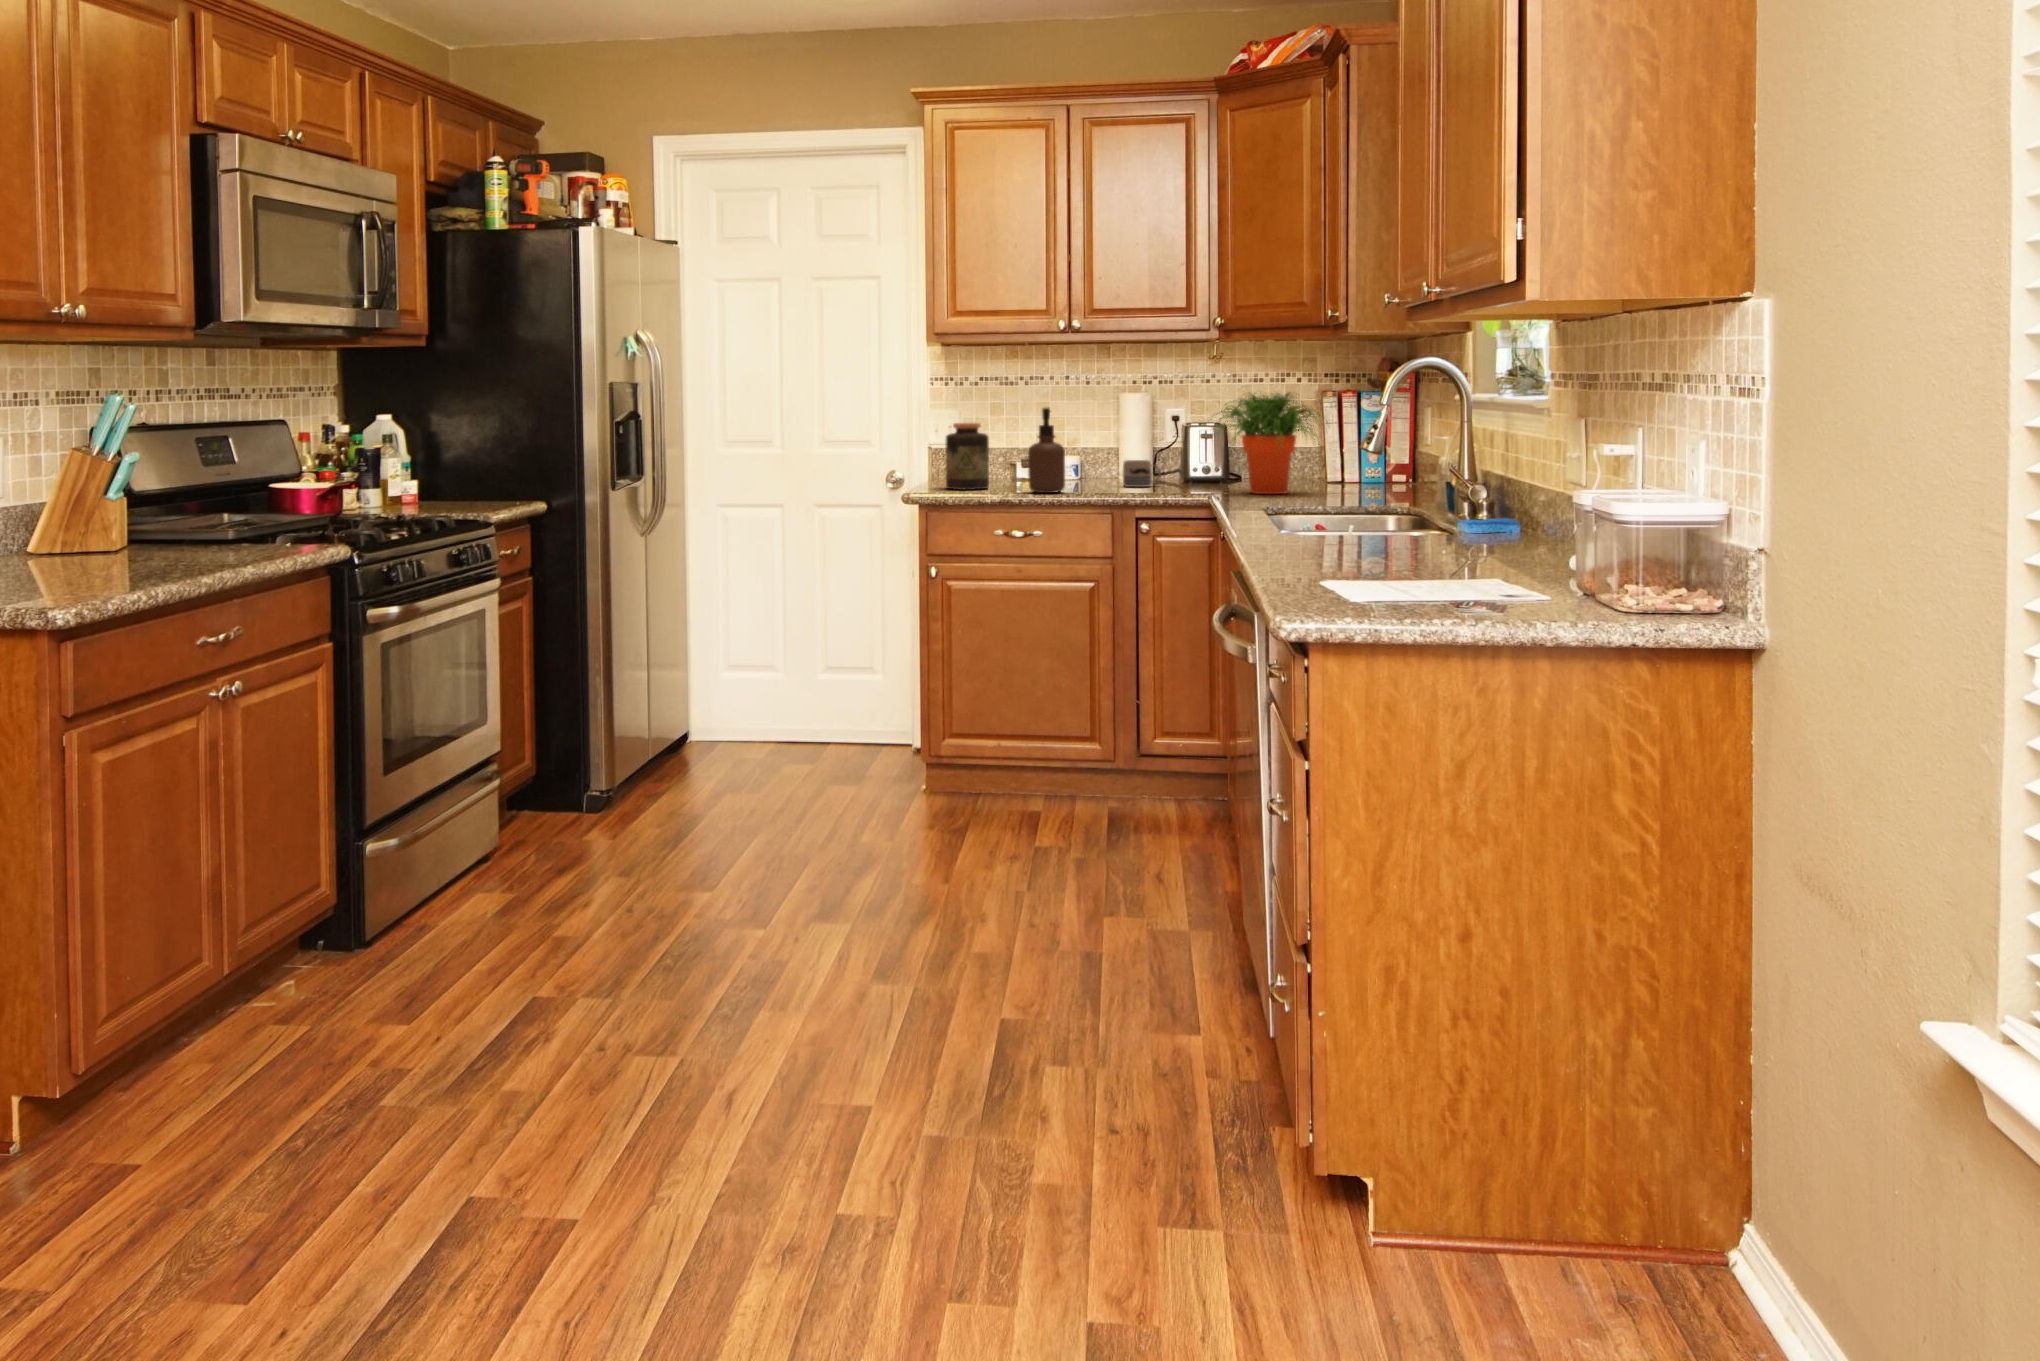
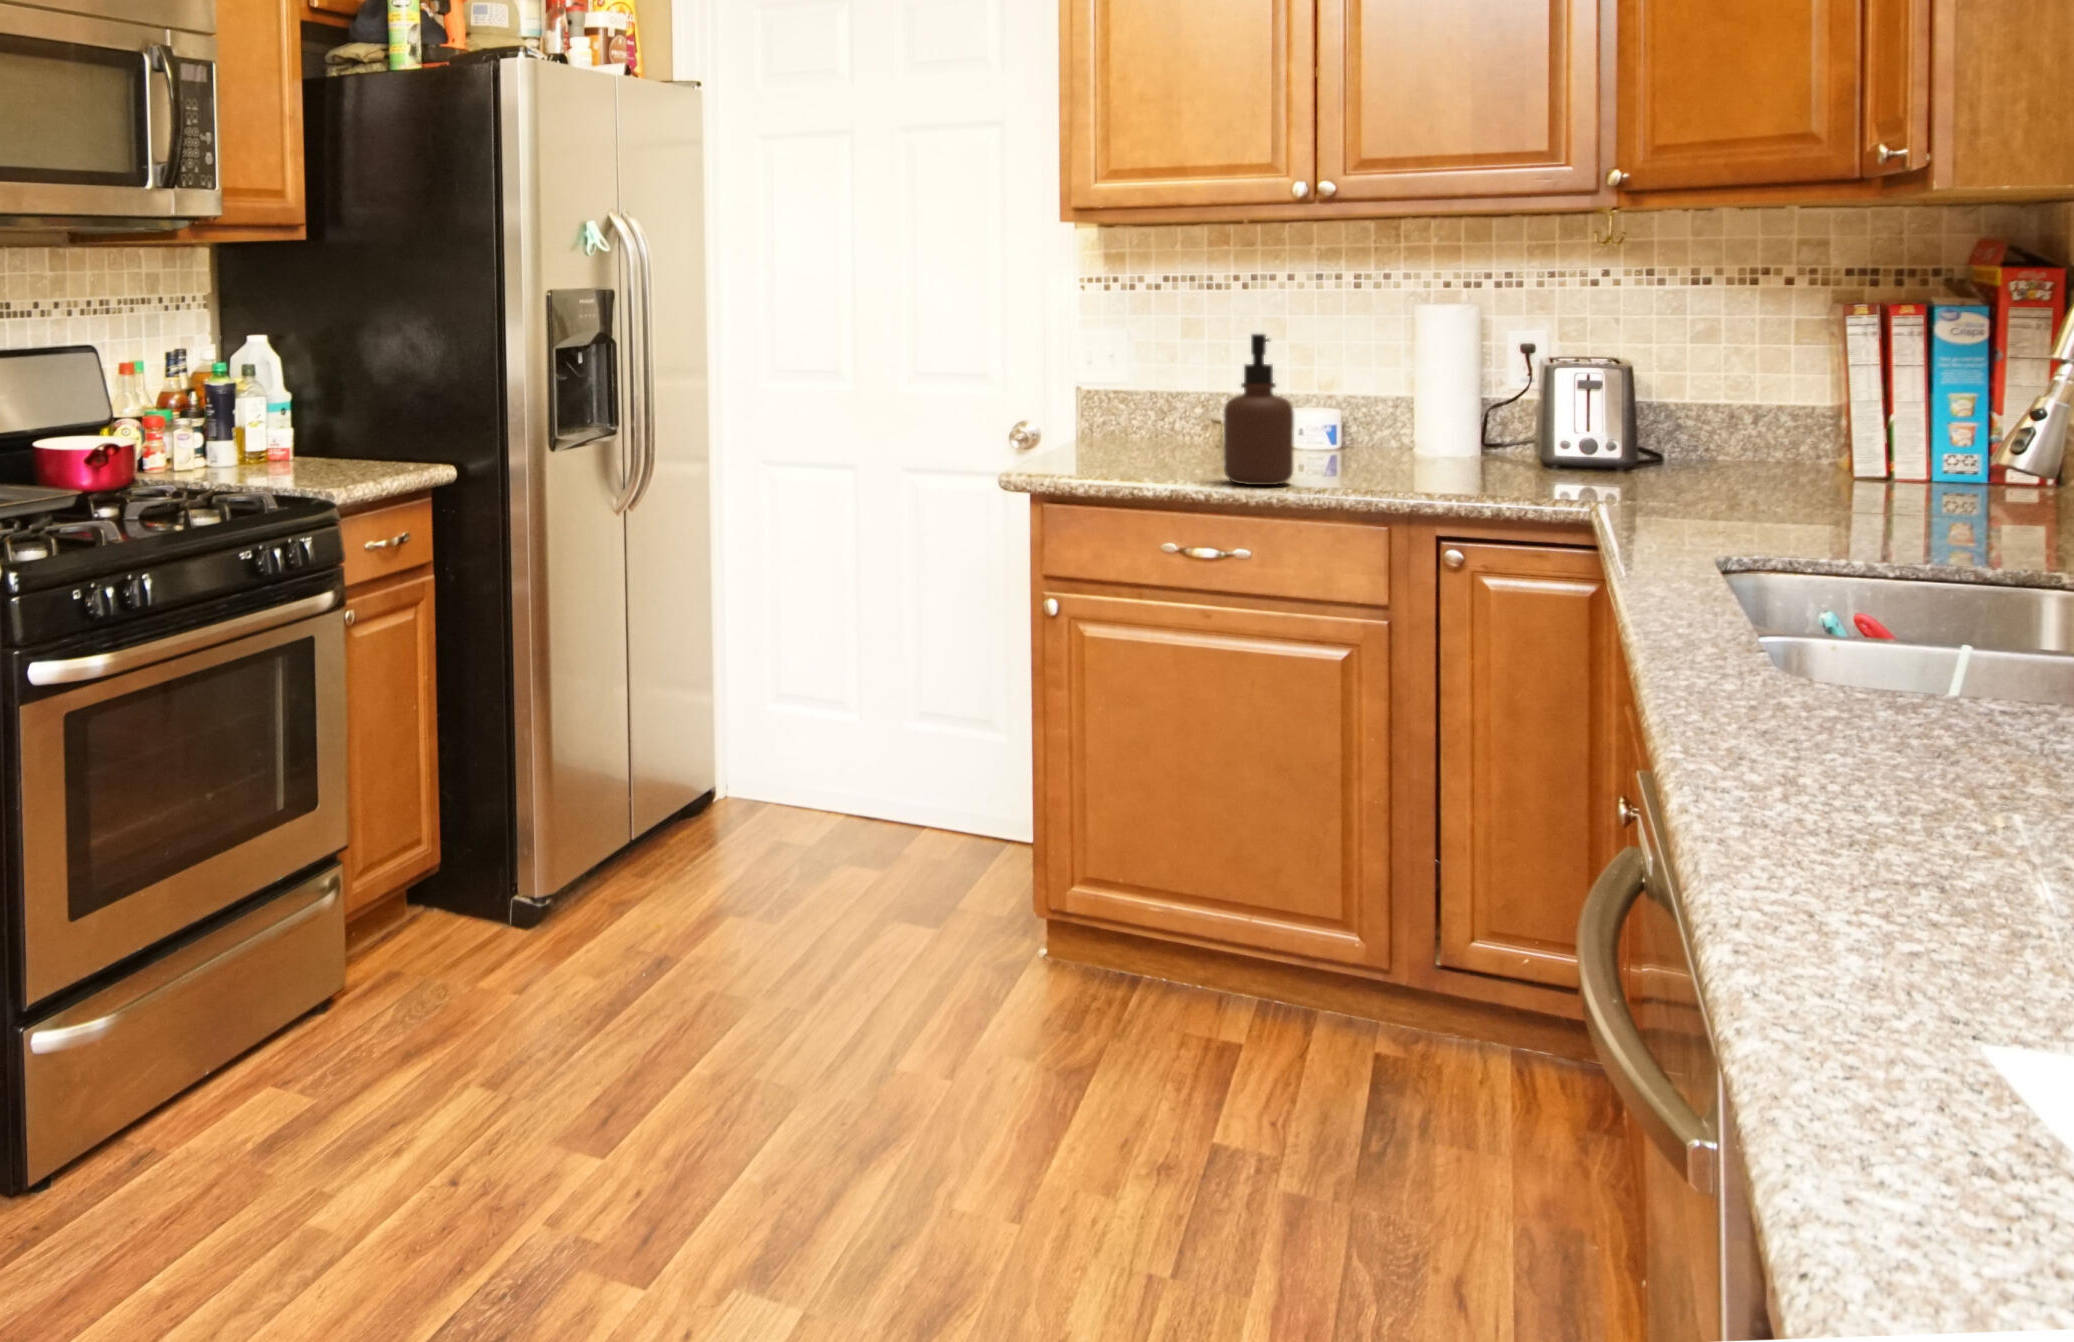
potted plant: present [1216,392,1322,494] -> none [1587,304,1871,507]
jar: present [946,423,989,490] -> none [1082,357,1159,471]
mug: present [1123,460,1161,487] -> none [1413,425,1491,476]

